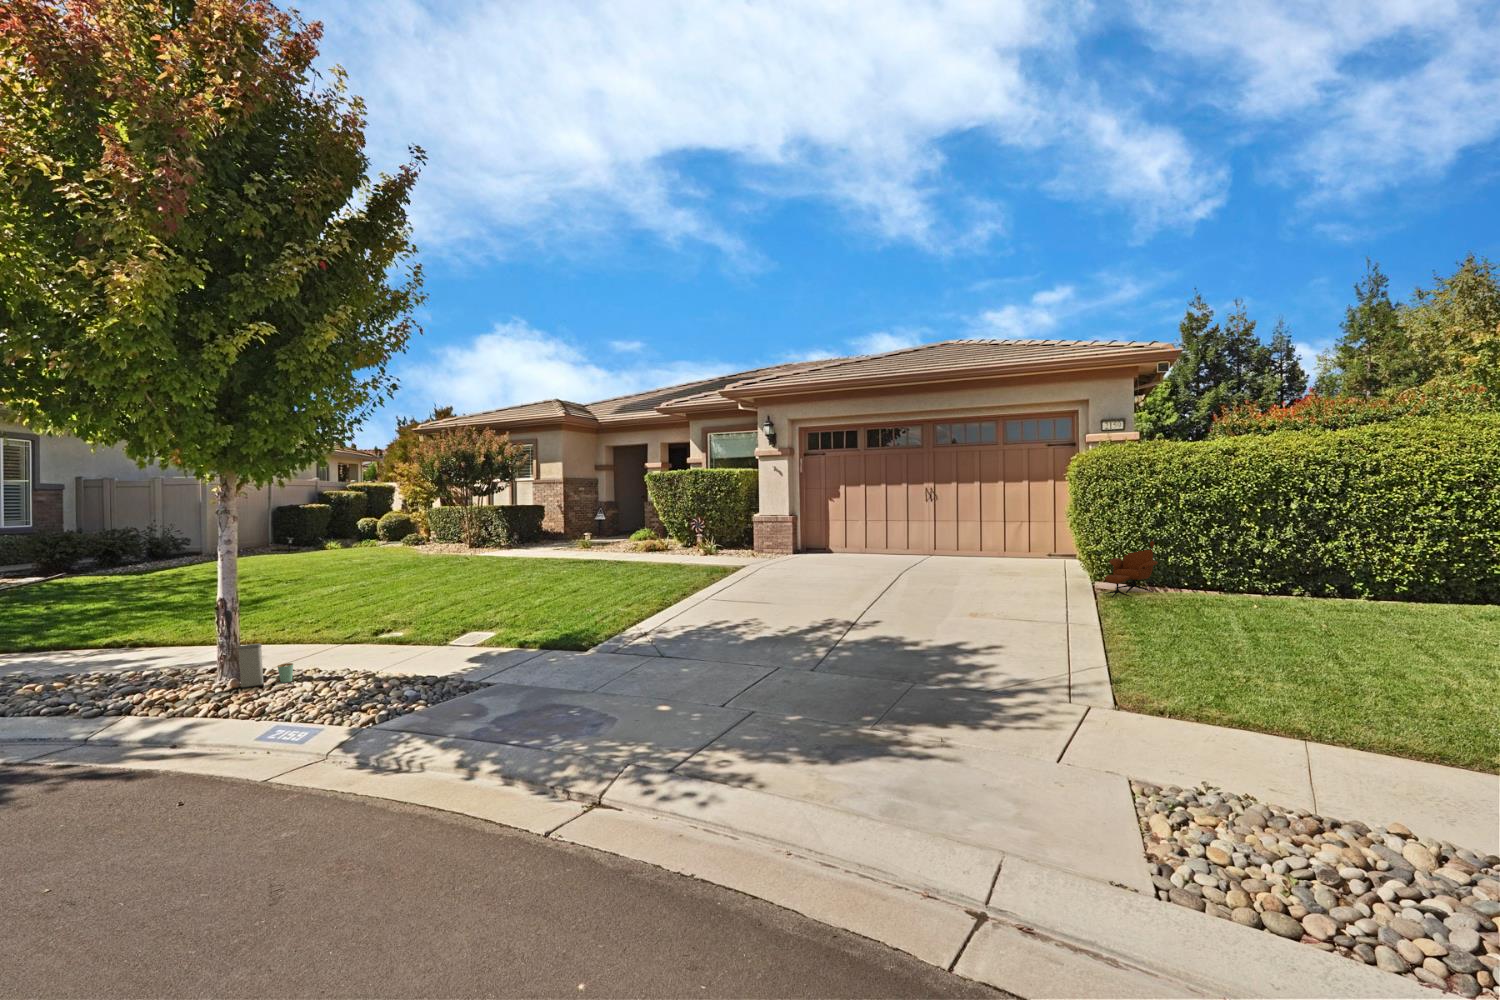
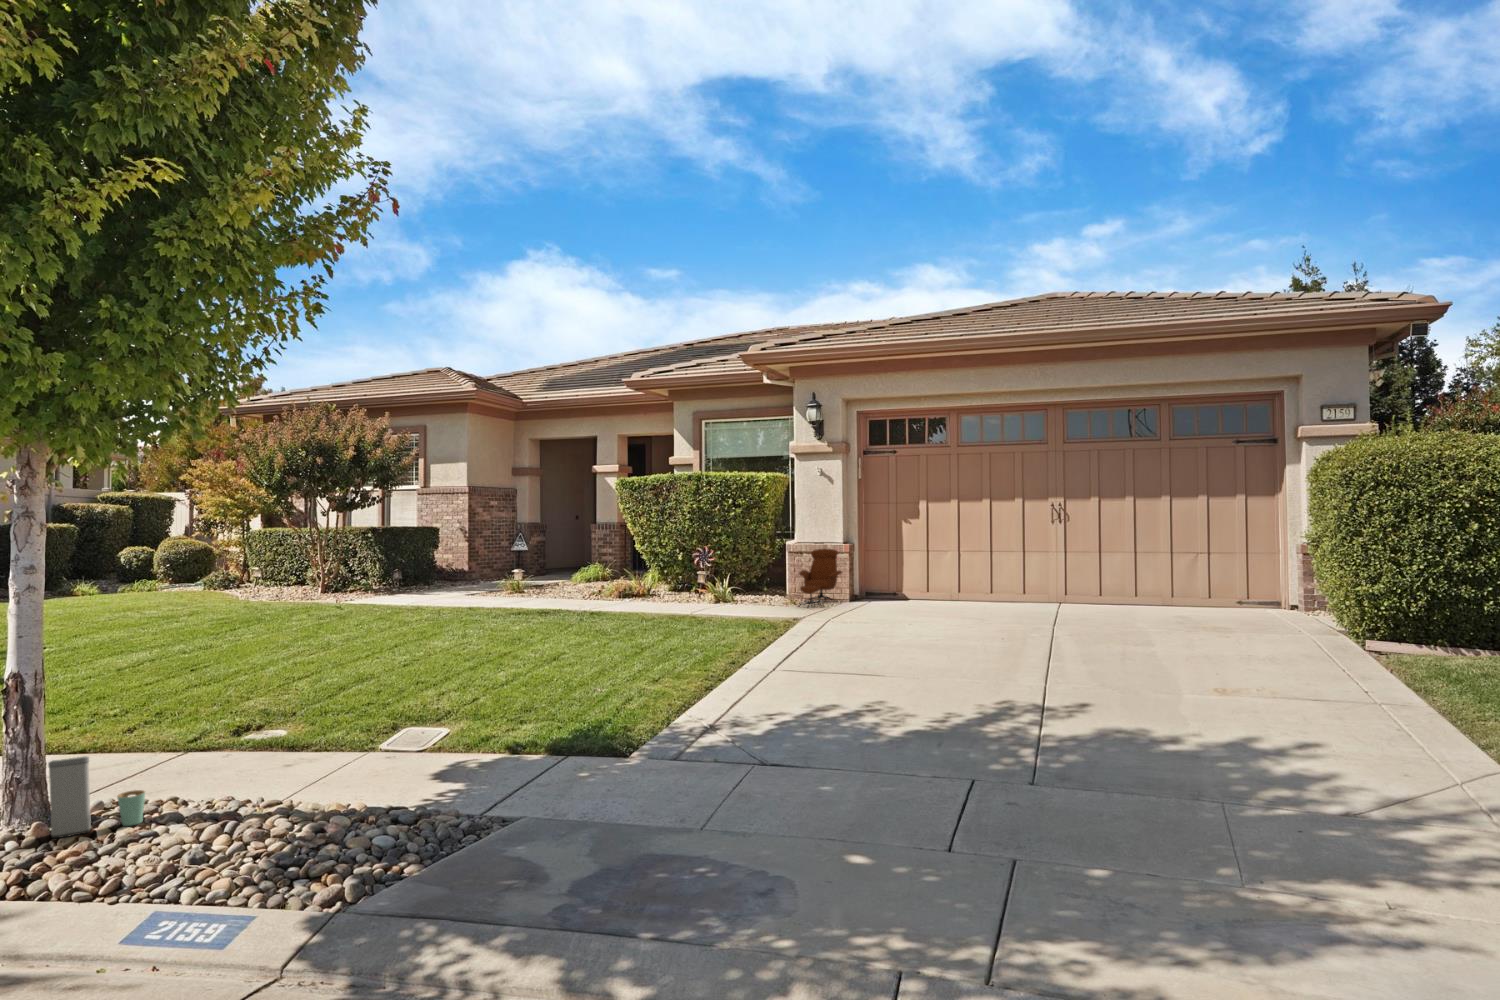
lounge chair: present [1104,541,1158,597] -> present [799,549,842,607]

